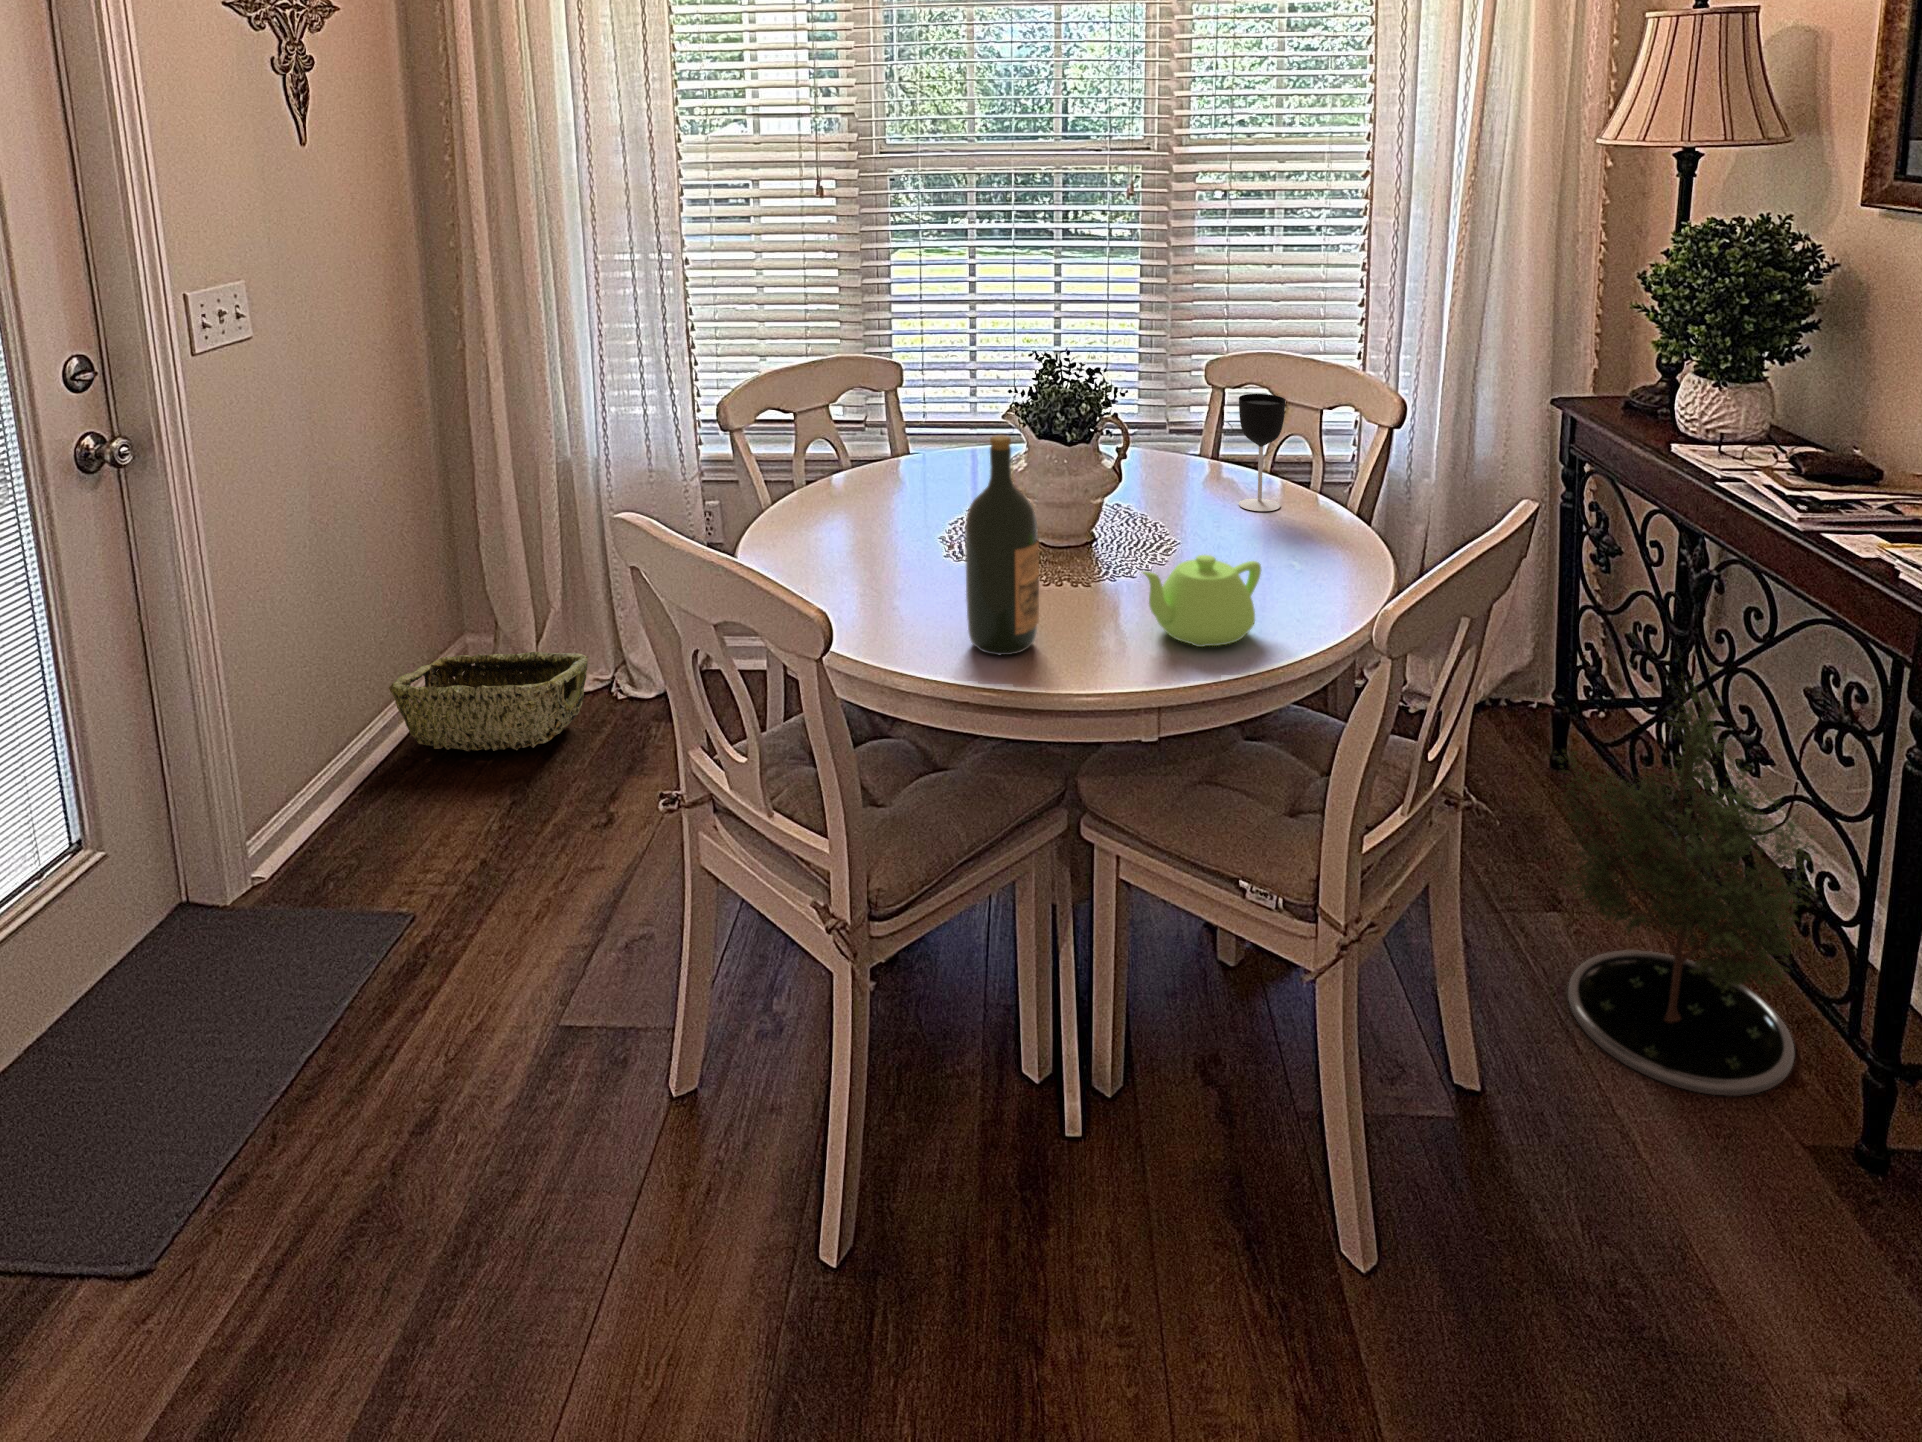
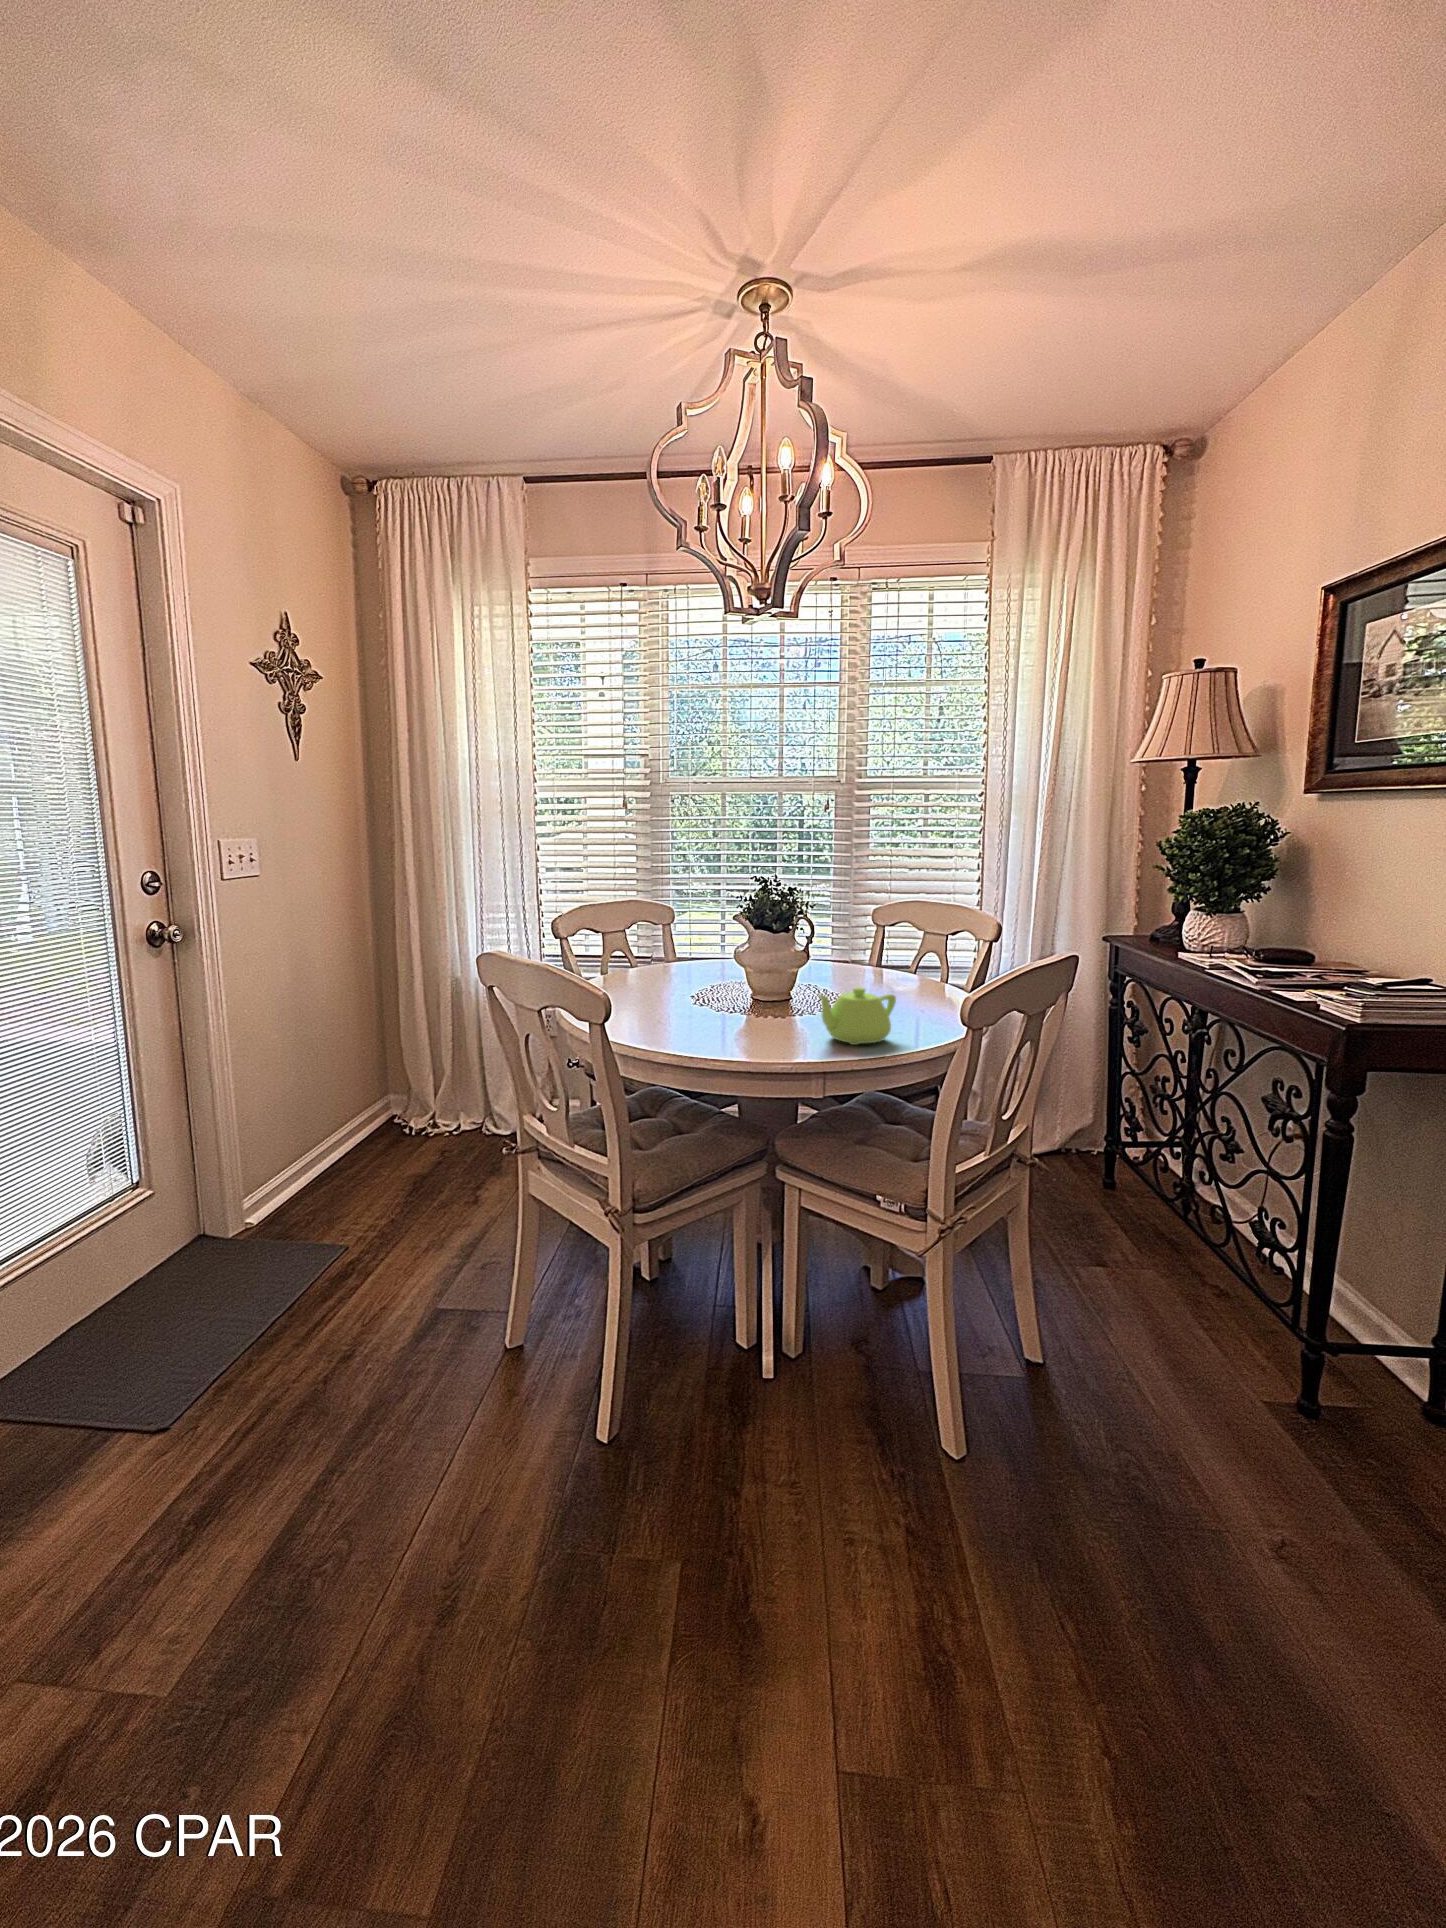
wine glass: present [1239,394,1285,511] -> none [888,914,919,989]
wine bottle: present [965,435,1039,655] -> none [703,904,750,1046]
woven basket: present [389,652,588,751] -> none [340,1099,469,1158]
potted tree: present [1555,673,1818,1096] -> none [1090,1088,1273,1369]

